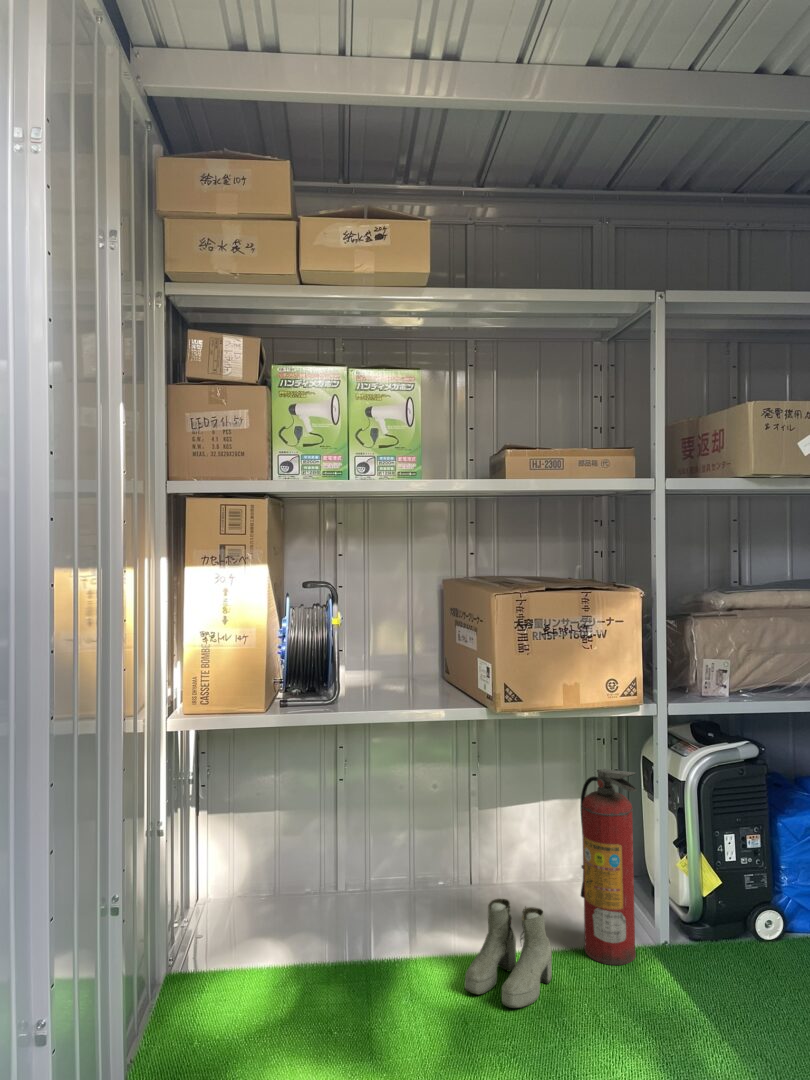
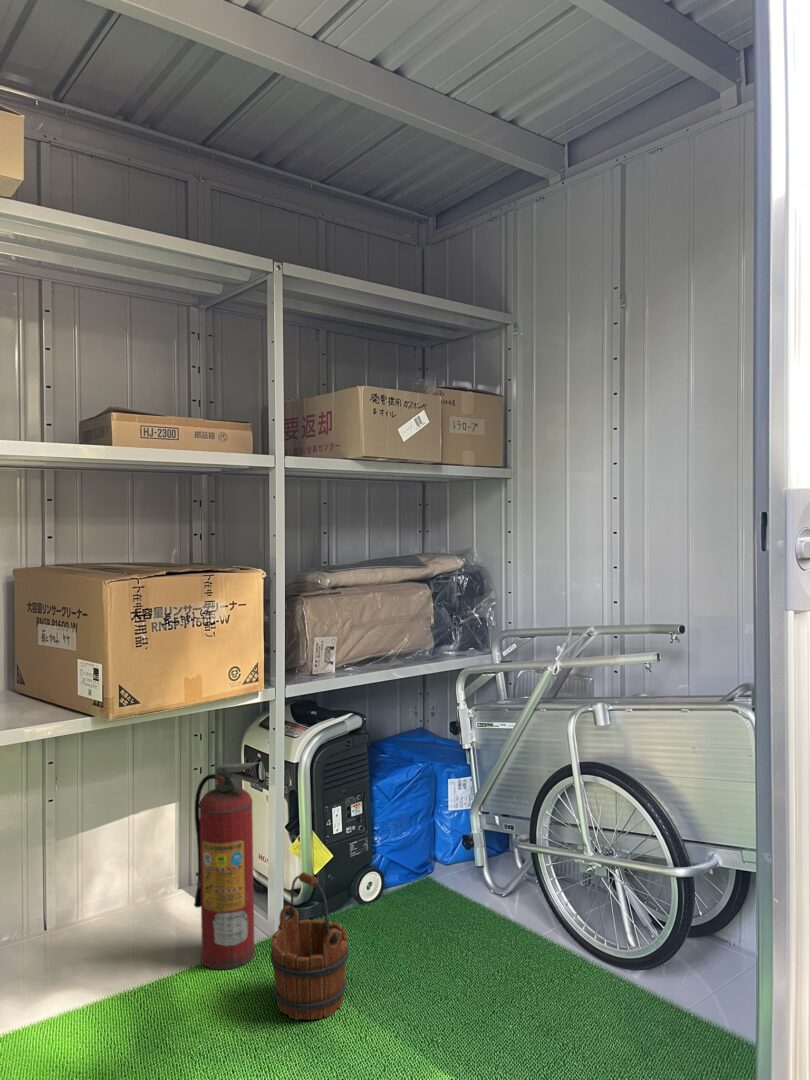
wooden bucket: none [636,890,719,1044] -> present [270,872,349,1020]
boots: present [465,899,552,1008] -> none [77,930,176,1050]

